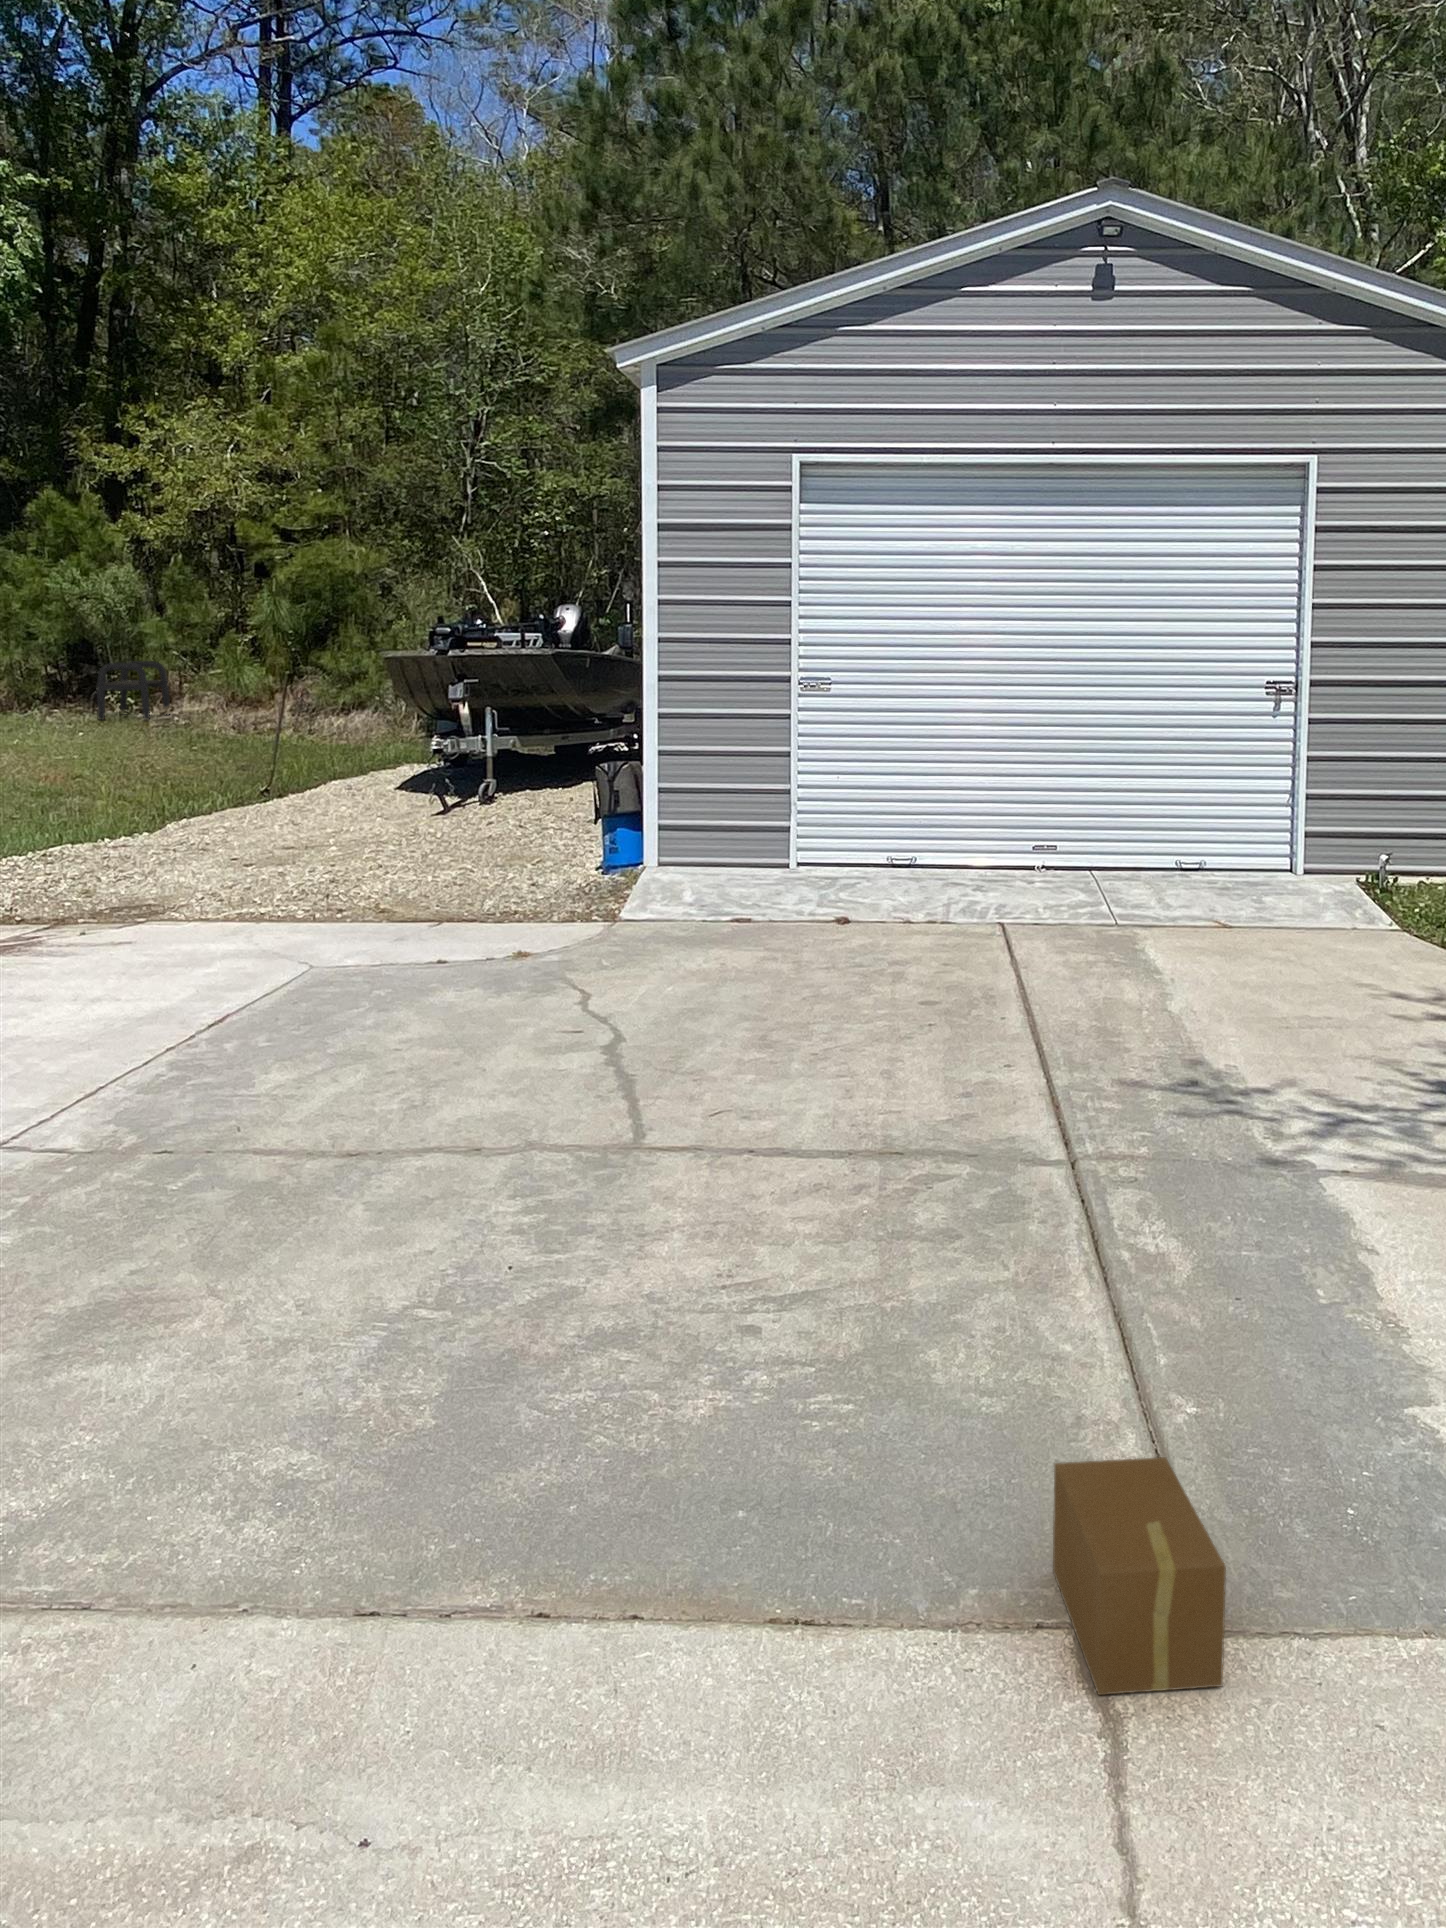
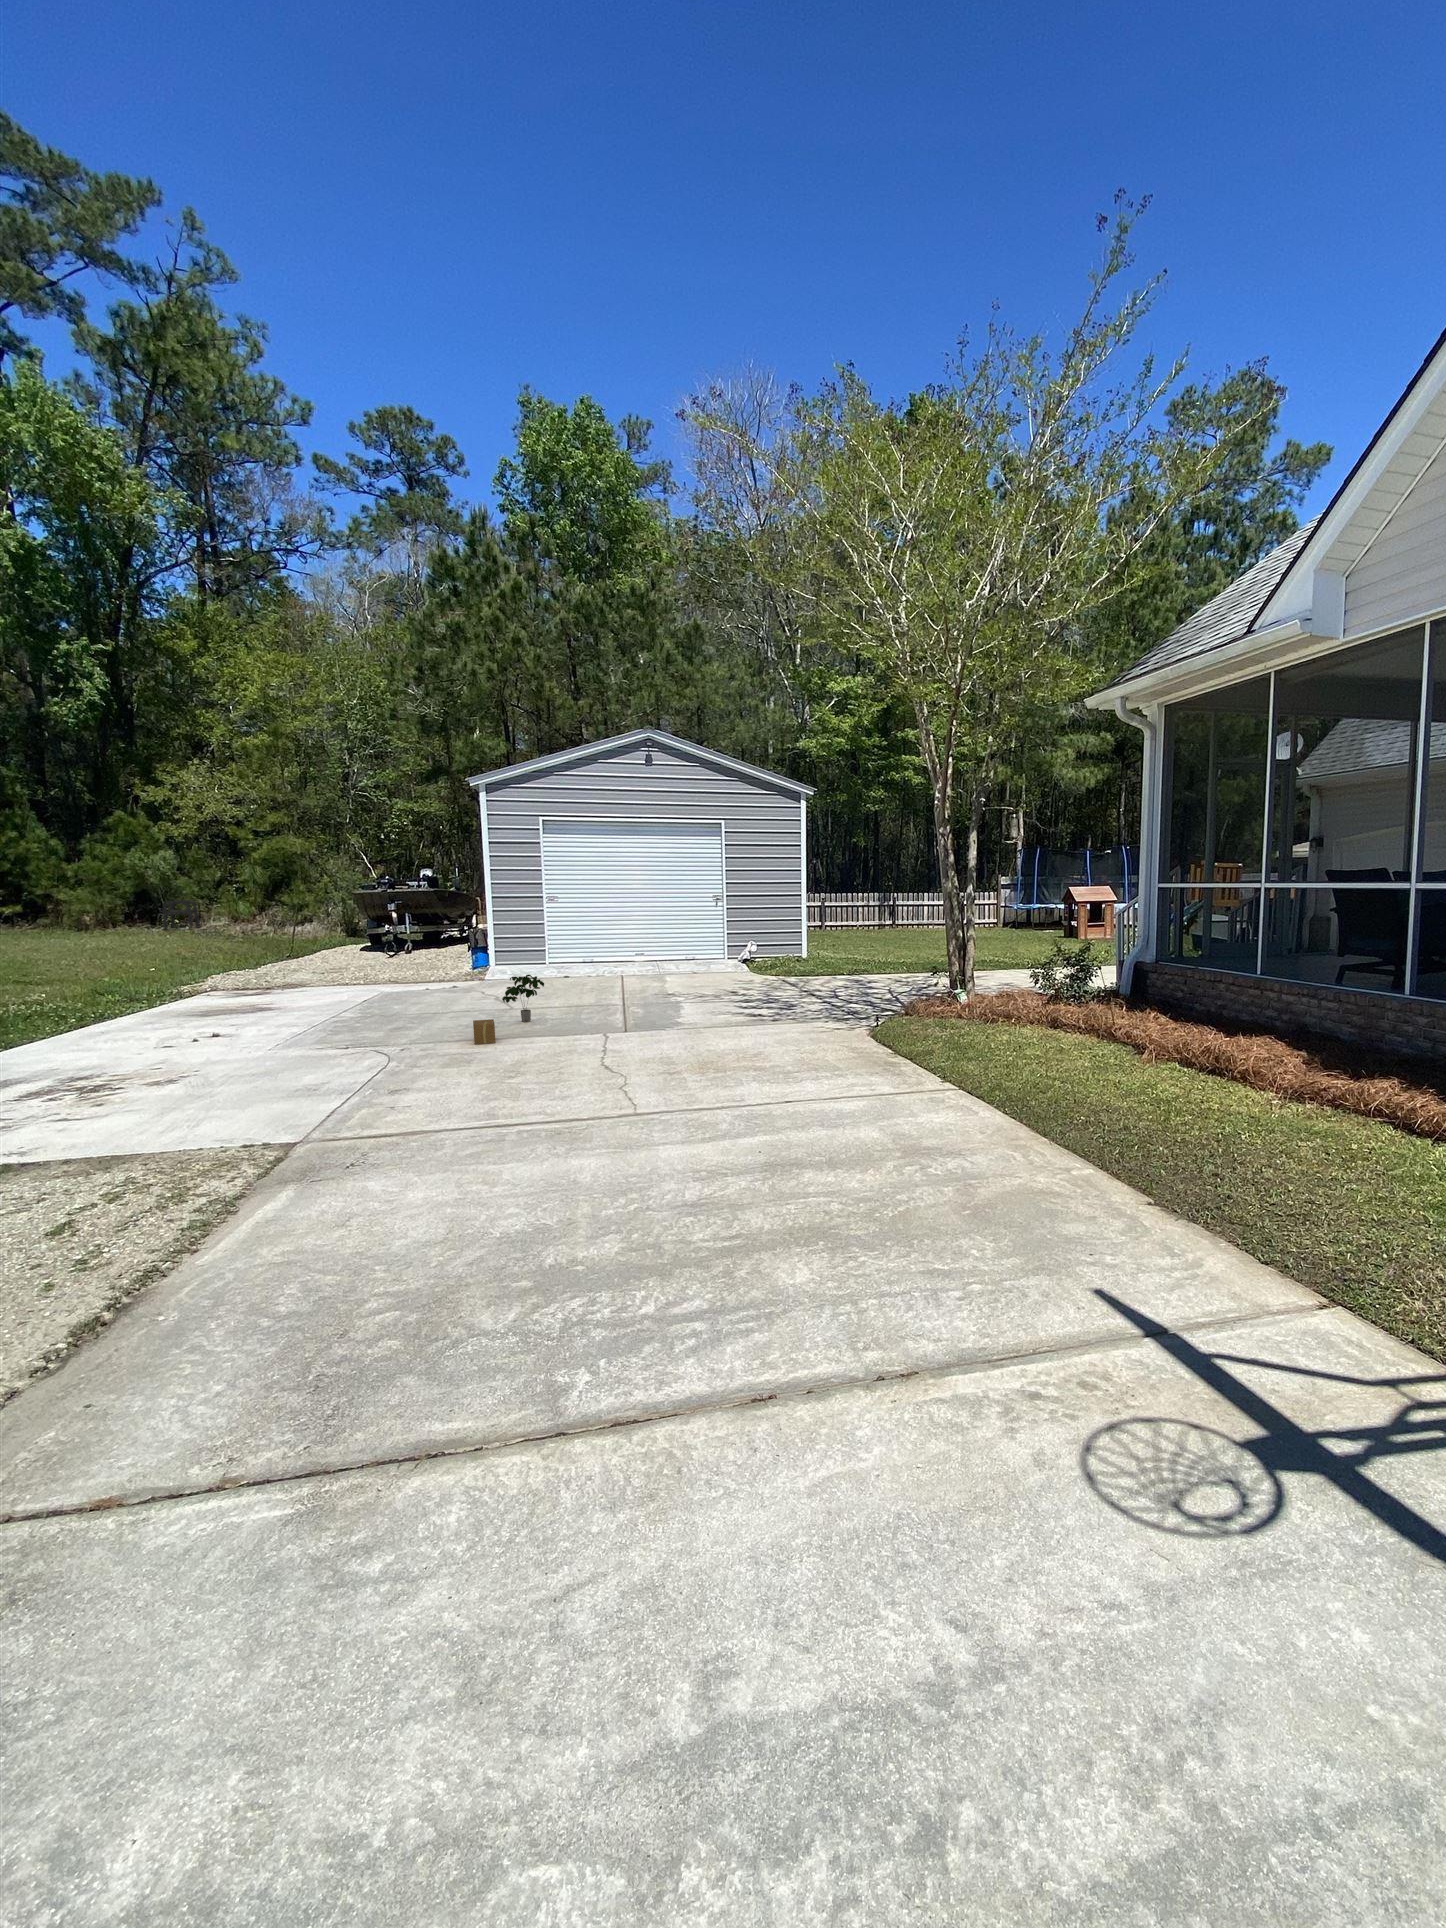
potted plant: none [534,1092,743,1332] -> present [502,975,544,1022]
cardboard box: present [1053,1457,1226,1695] -> present [473,1019,495,1044]

